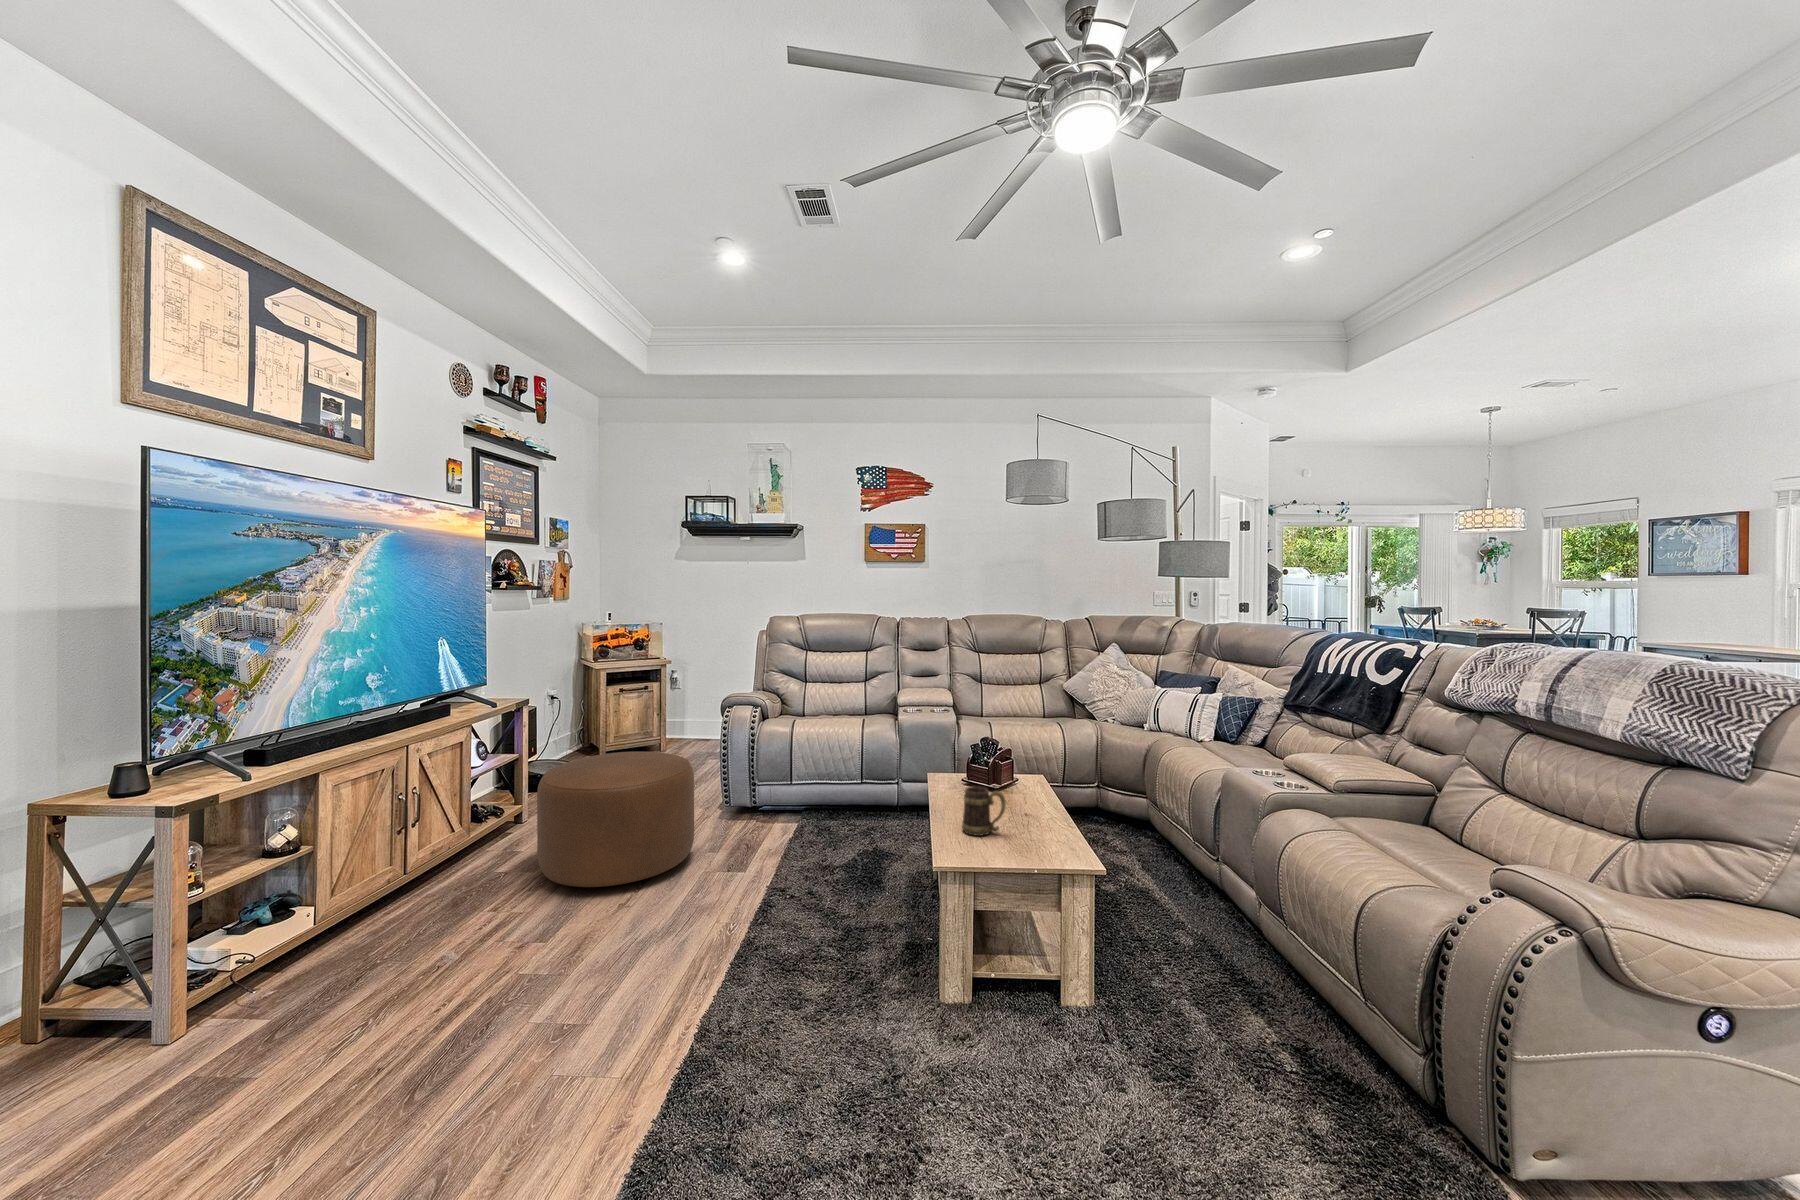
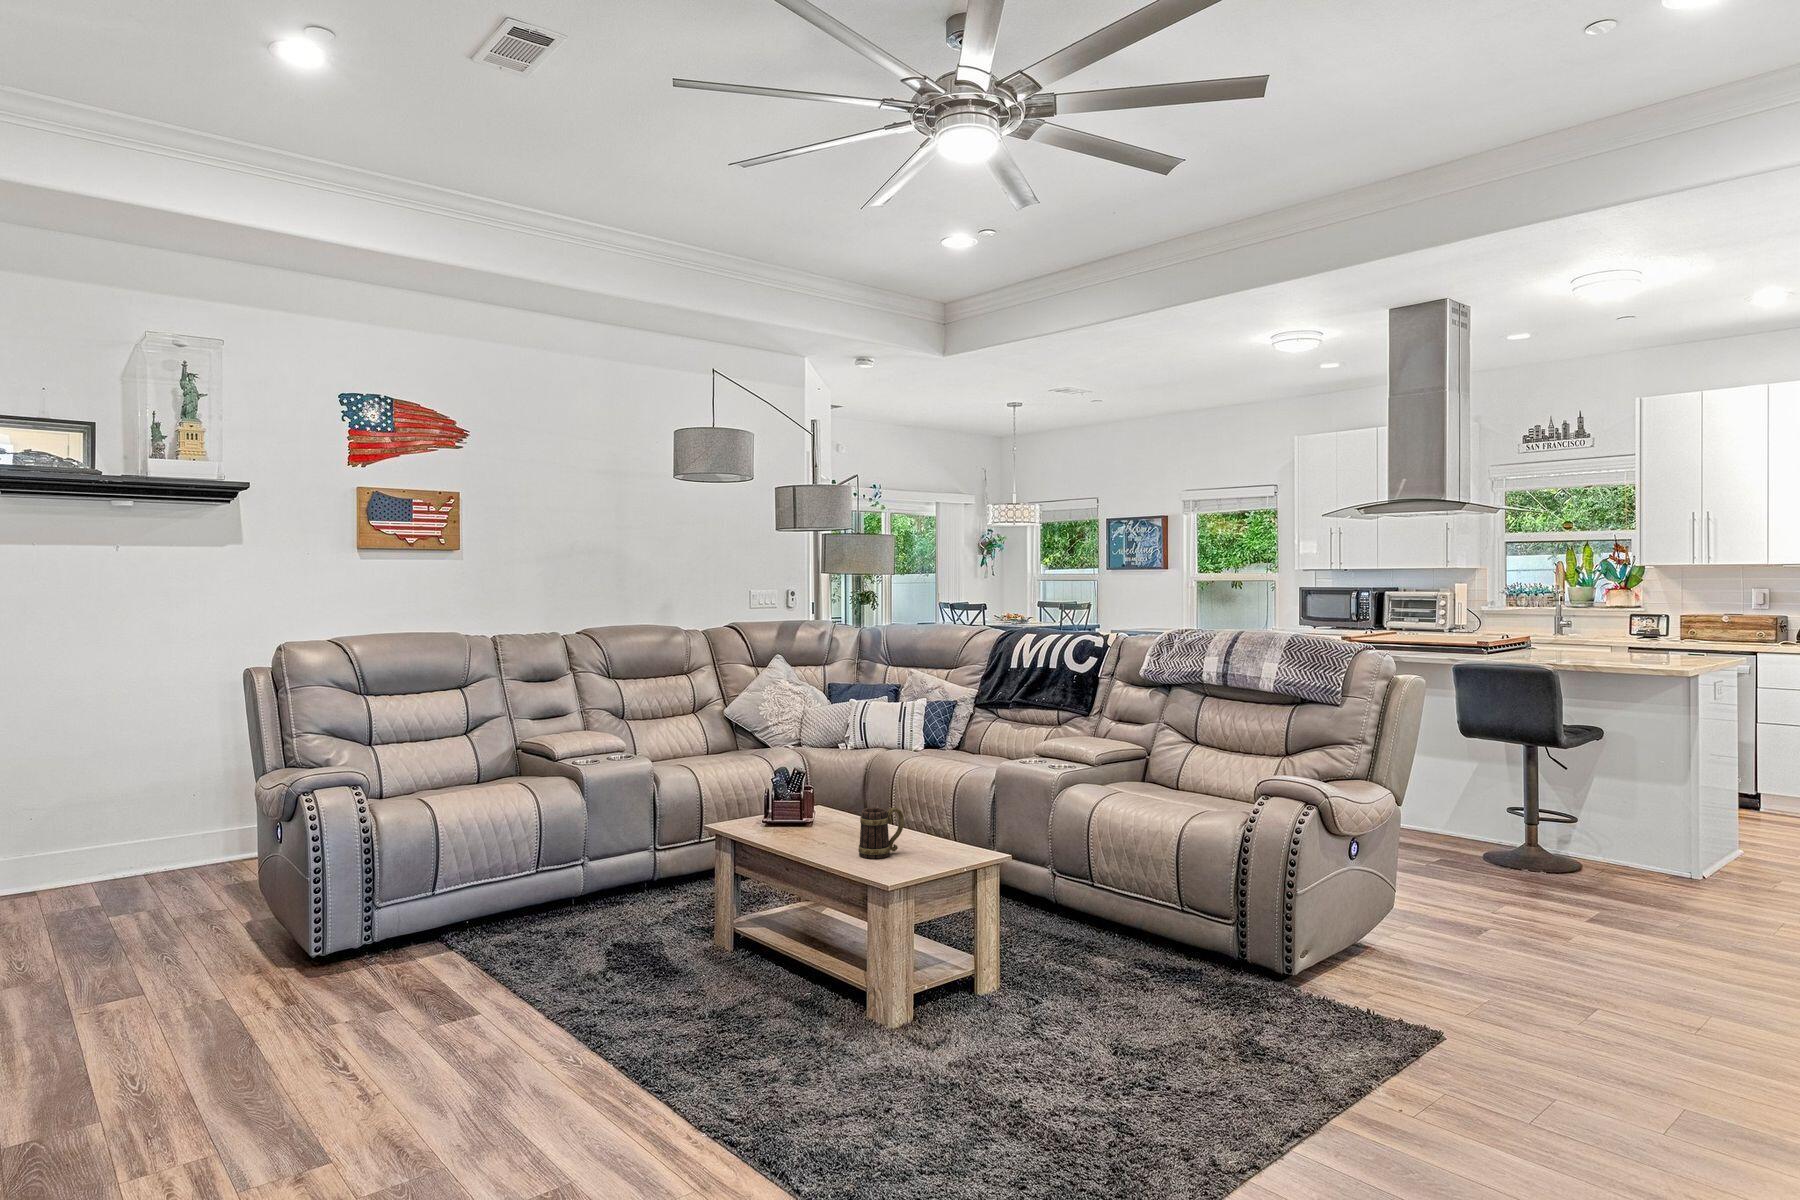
ottoman: present [537,751,694,887] -> none [115,874,400,1113]

